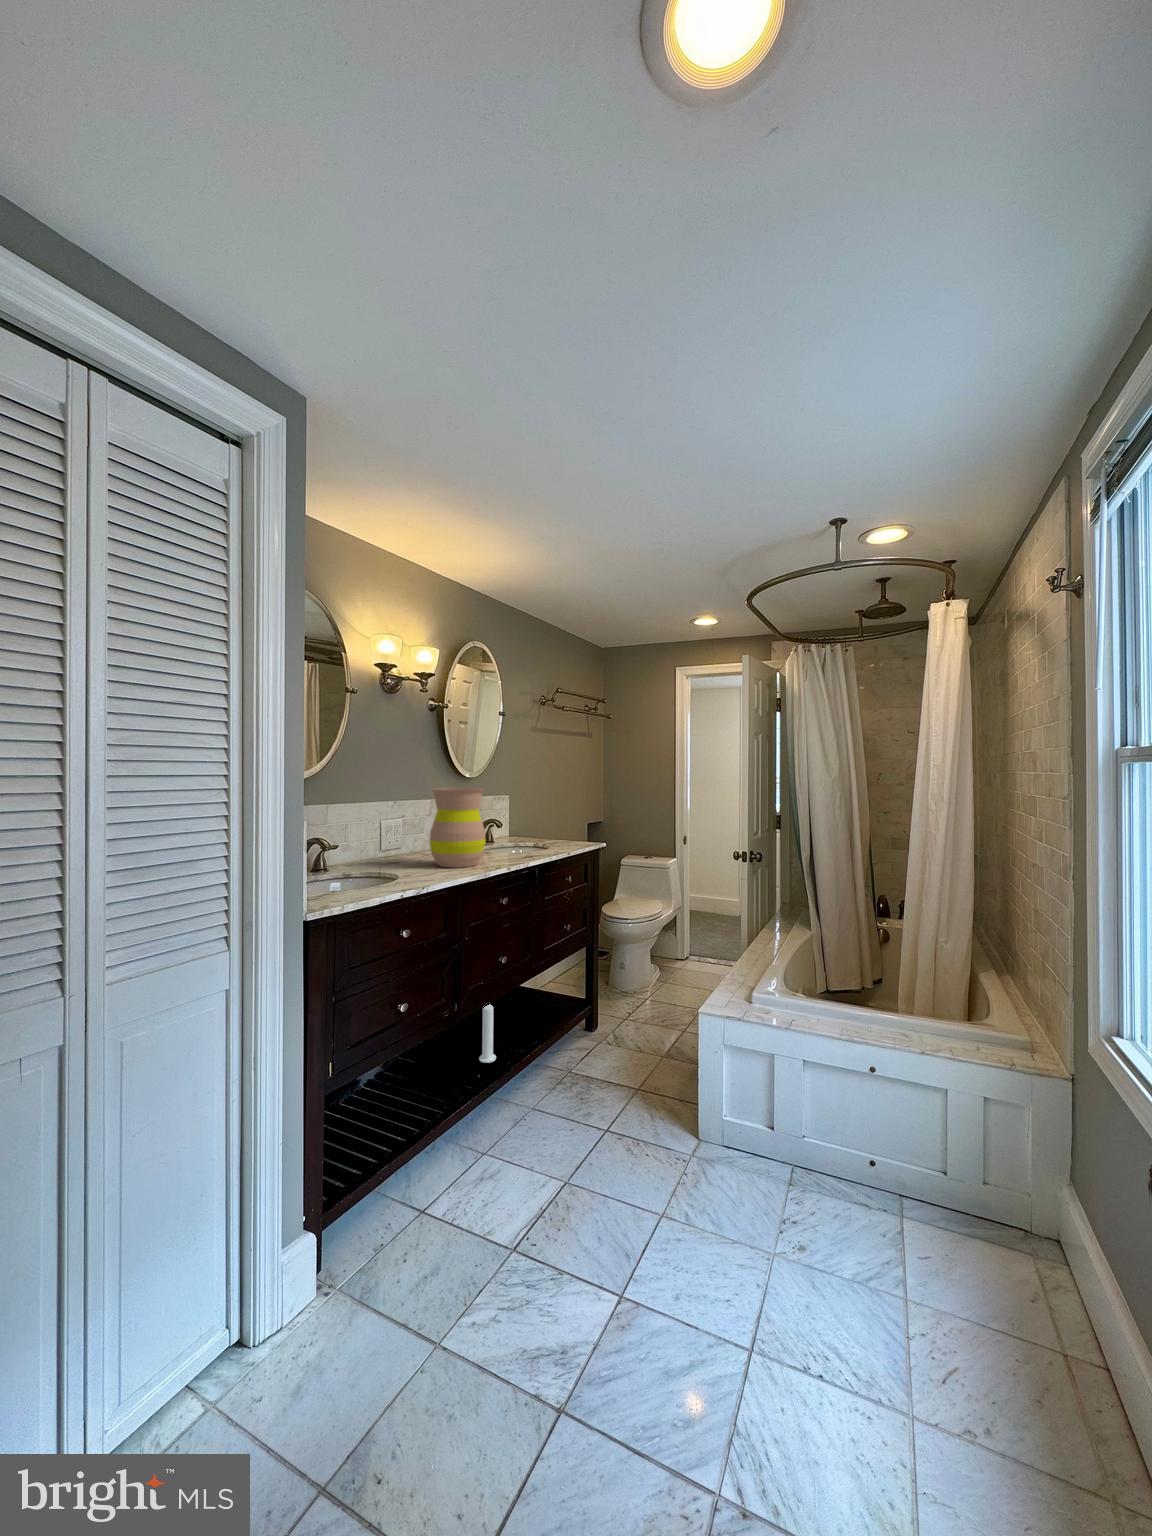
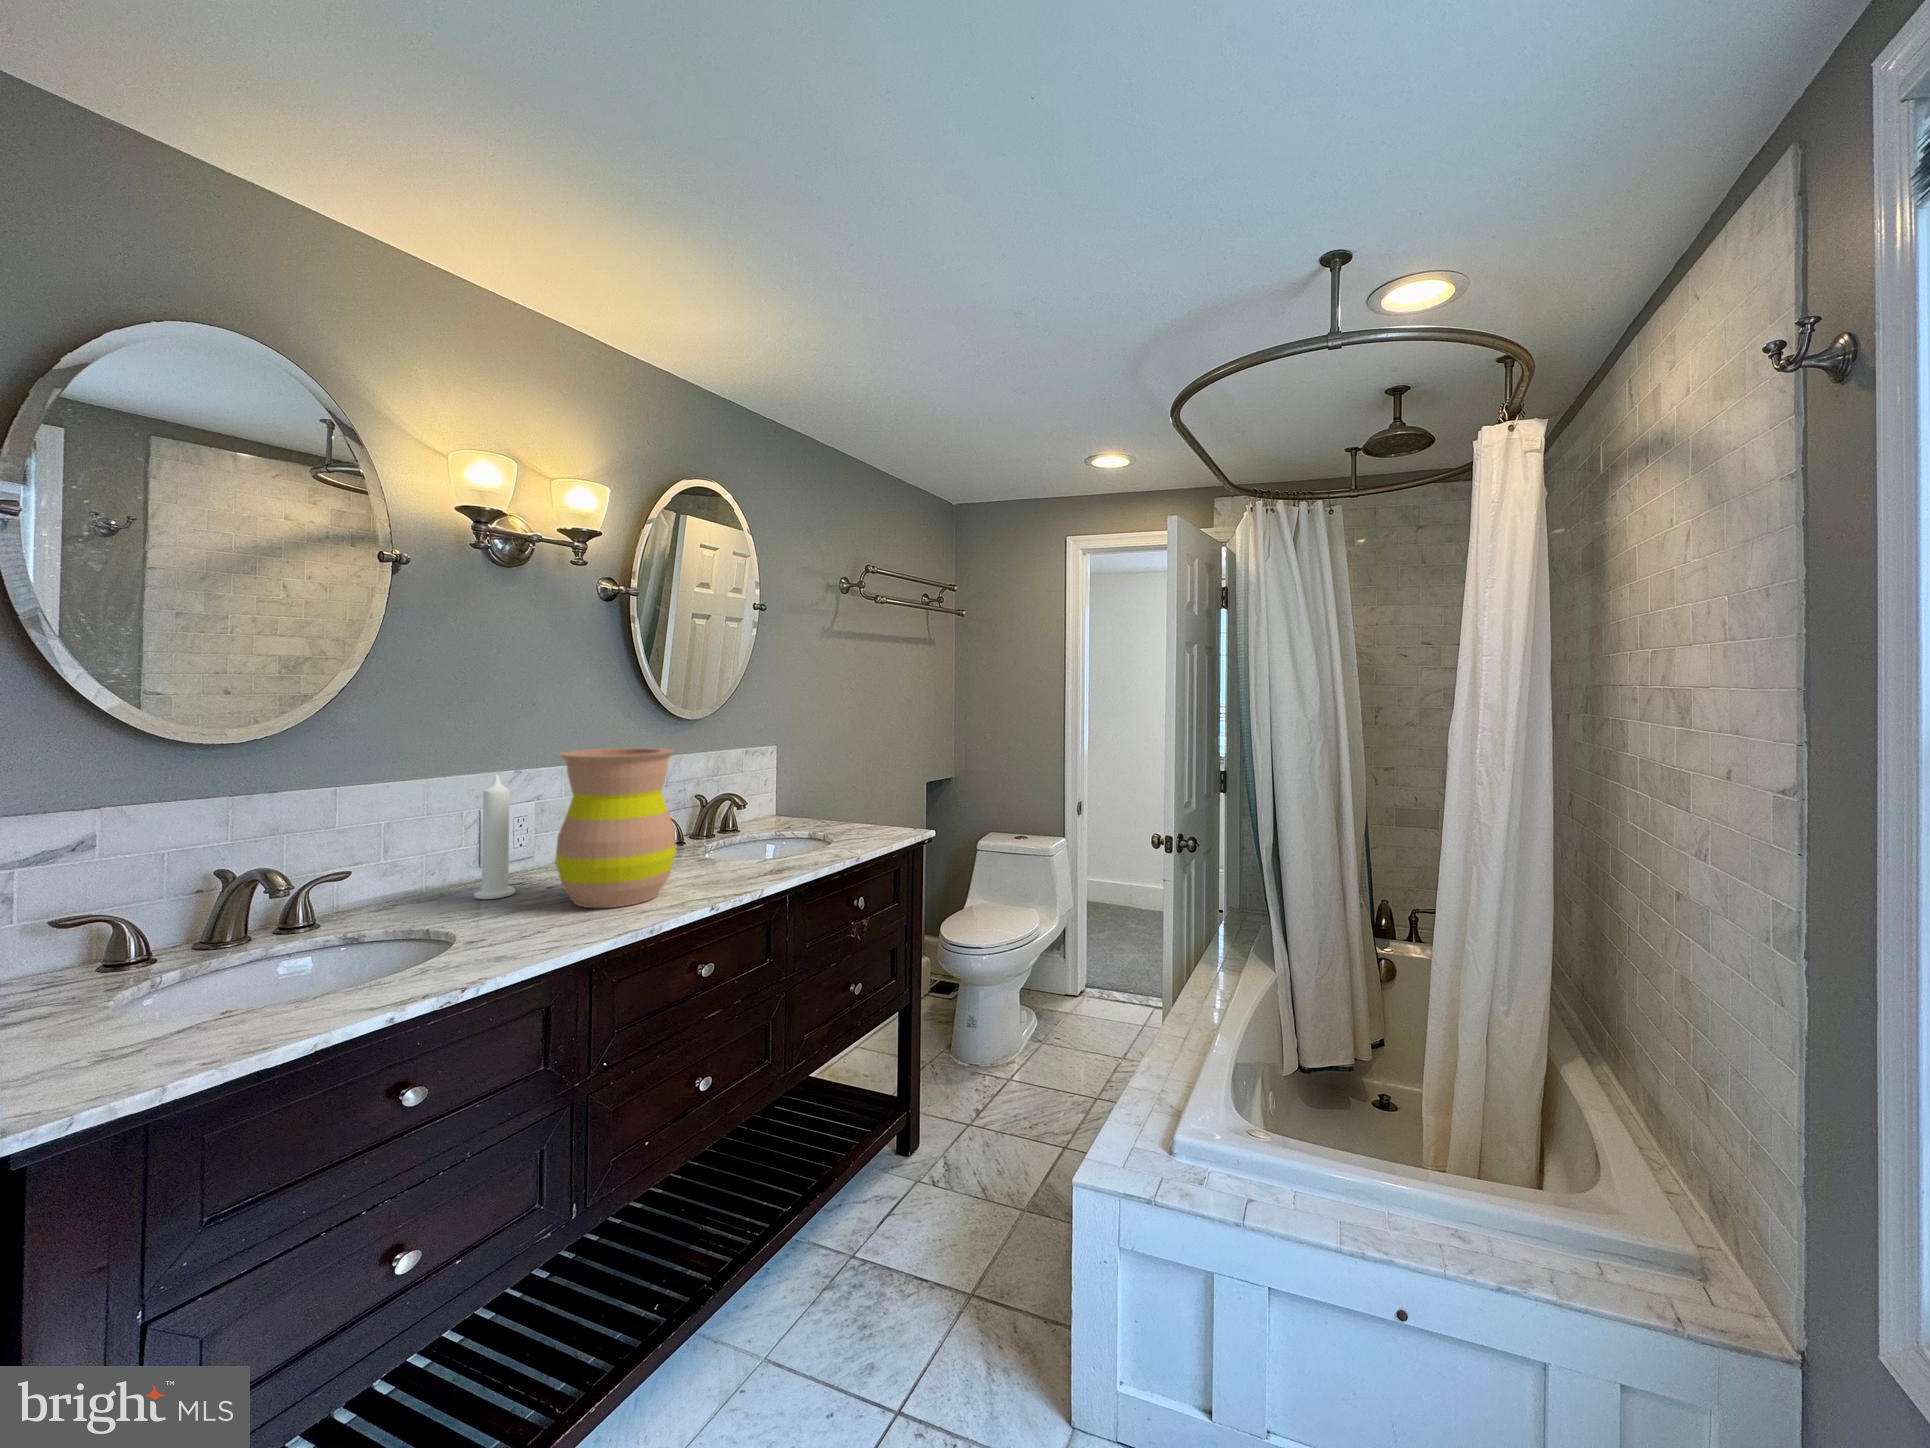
candle: present [479,1004,496,1063] -> present [474,774,515,899]

